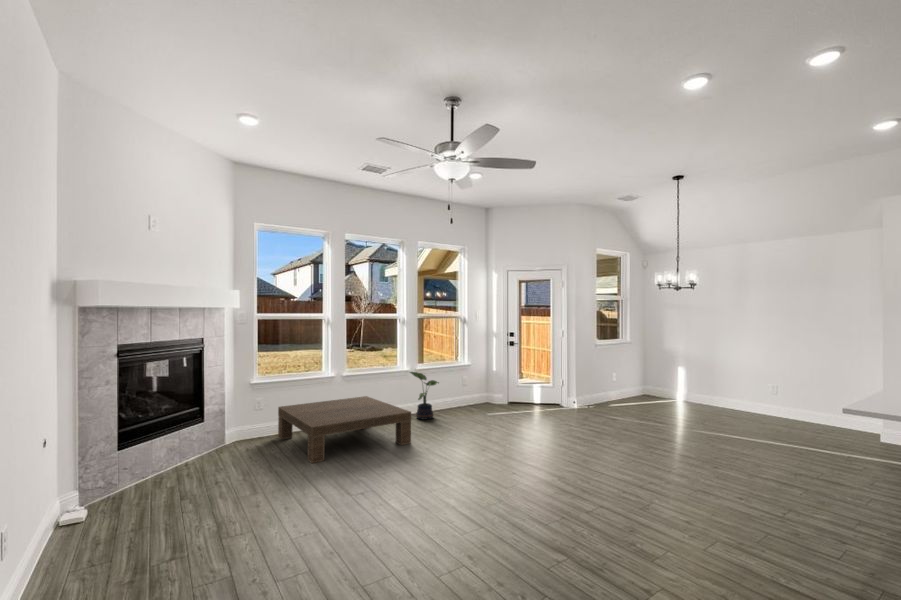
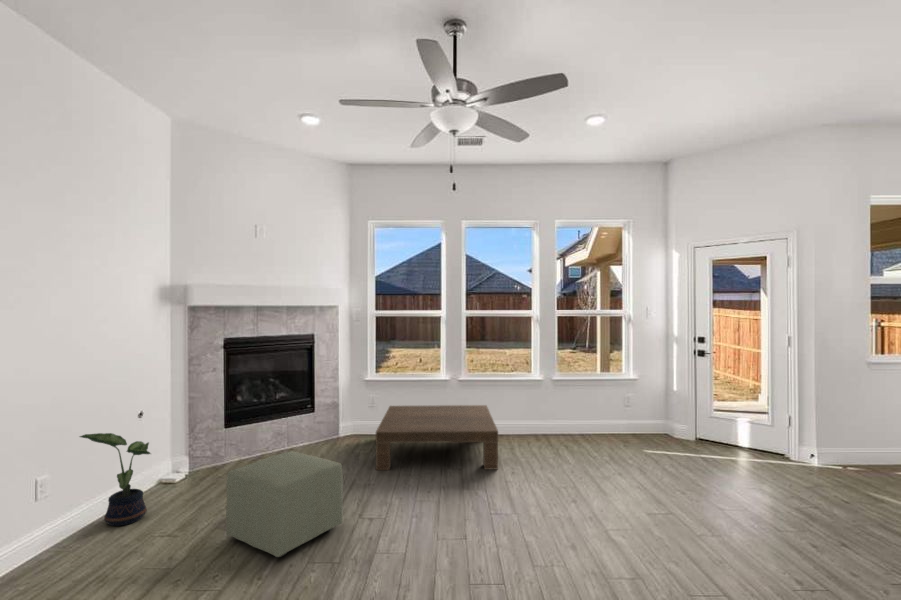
potted plant: present [410,372,439,420] -> present [80,433,150,526]
ottoman: none [262,448,356,537] -> present [226,451,343,557]

